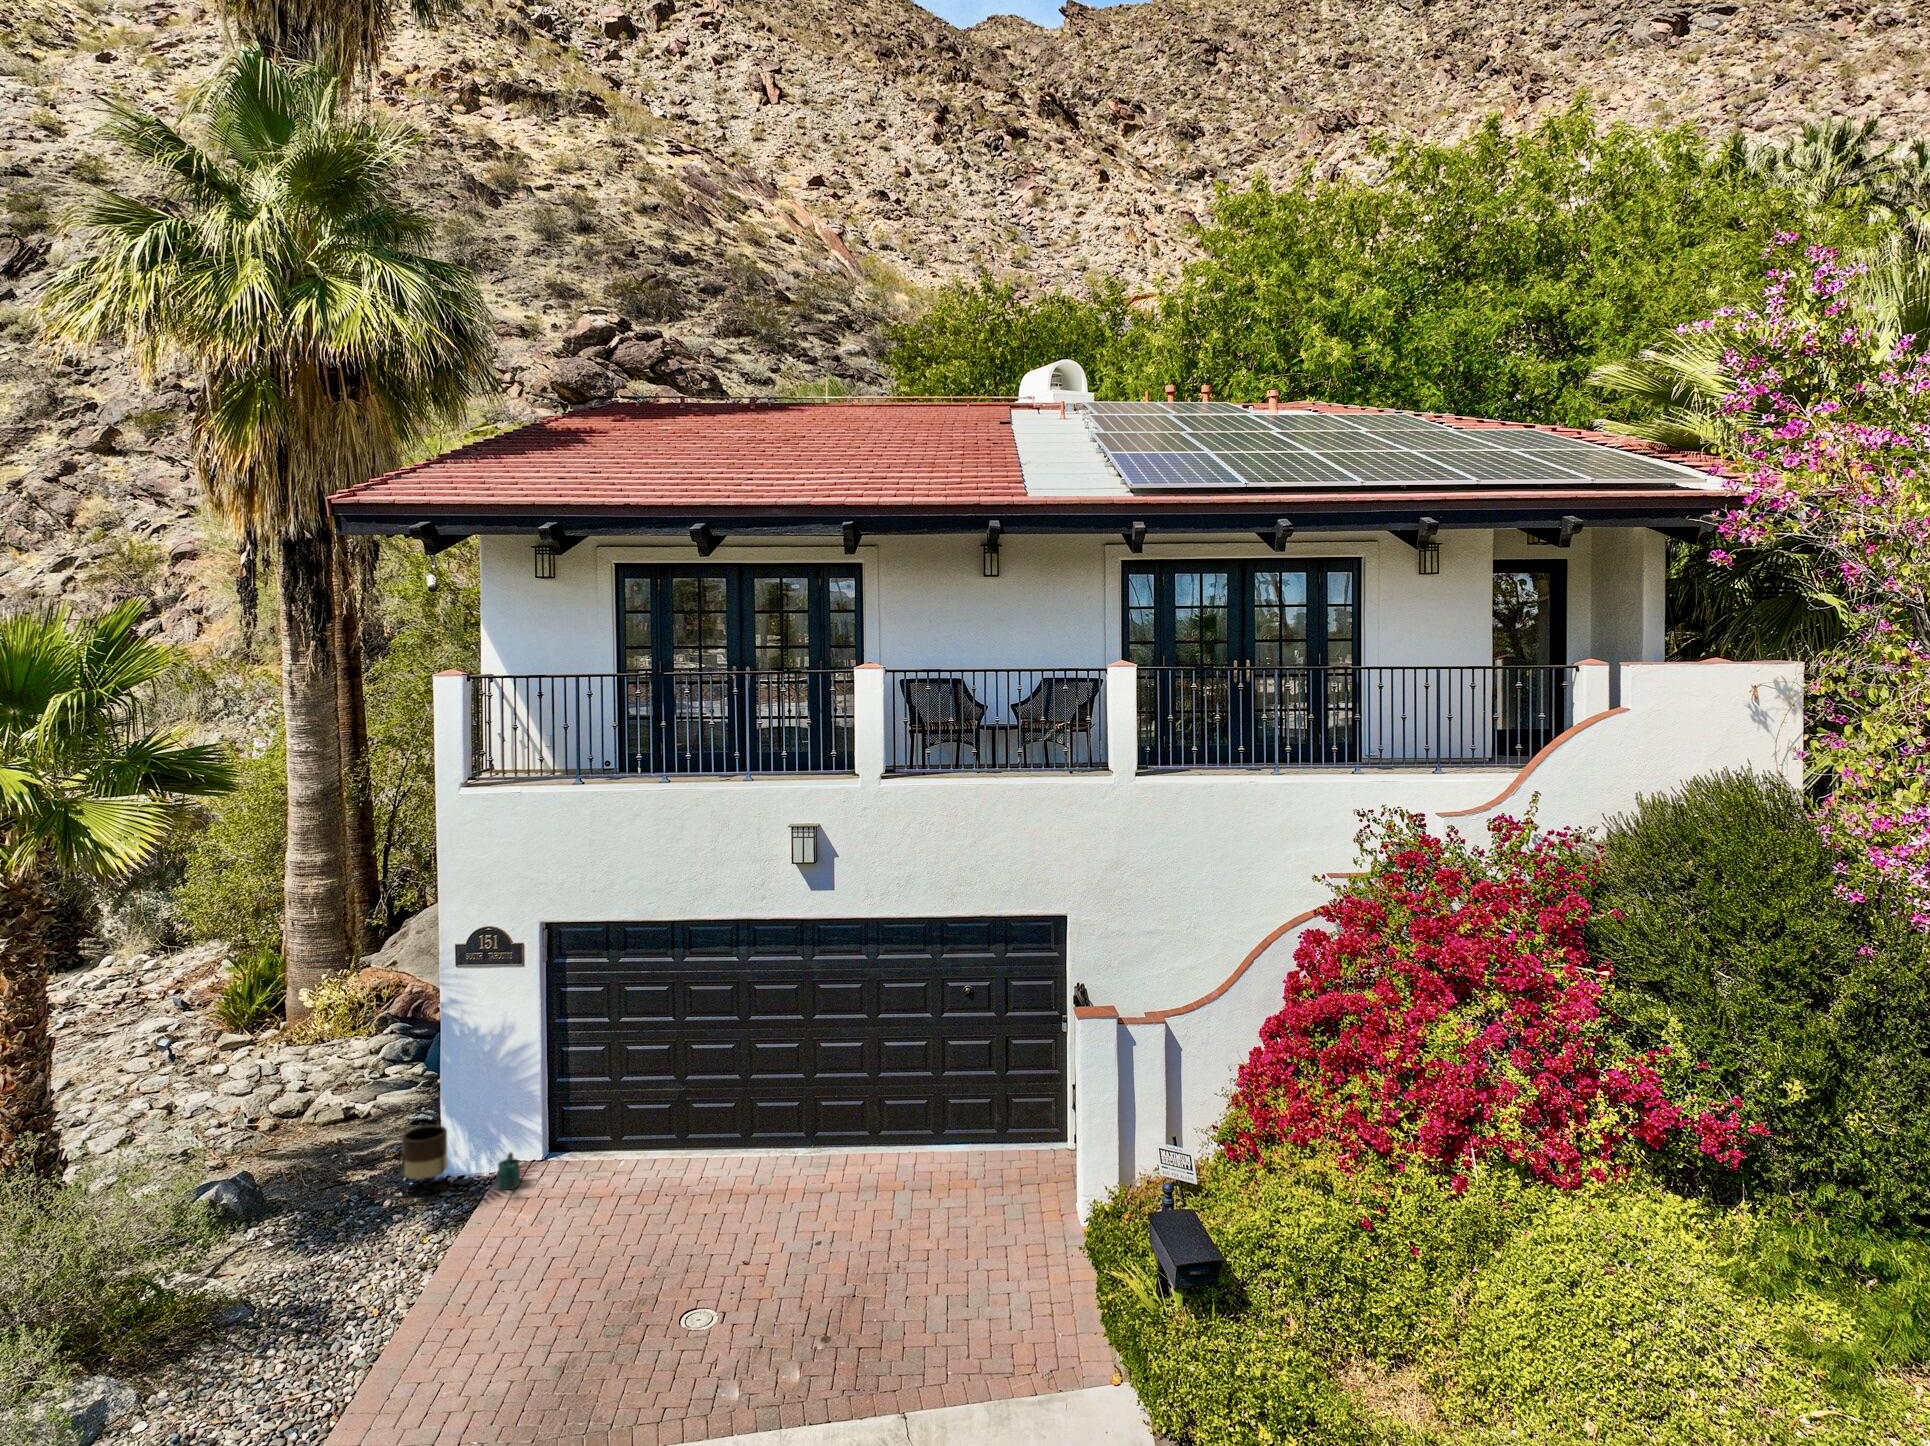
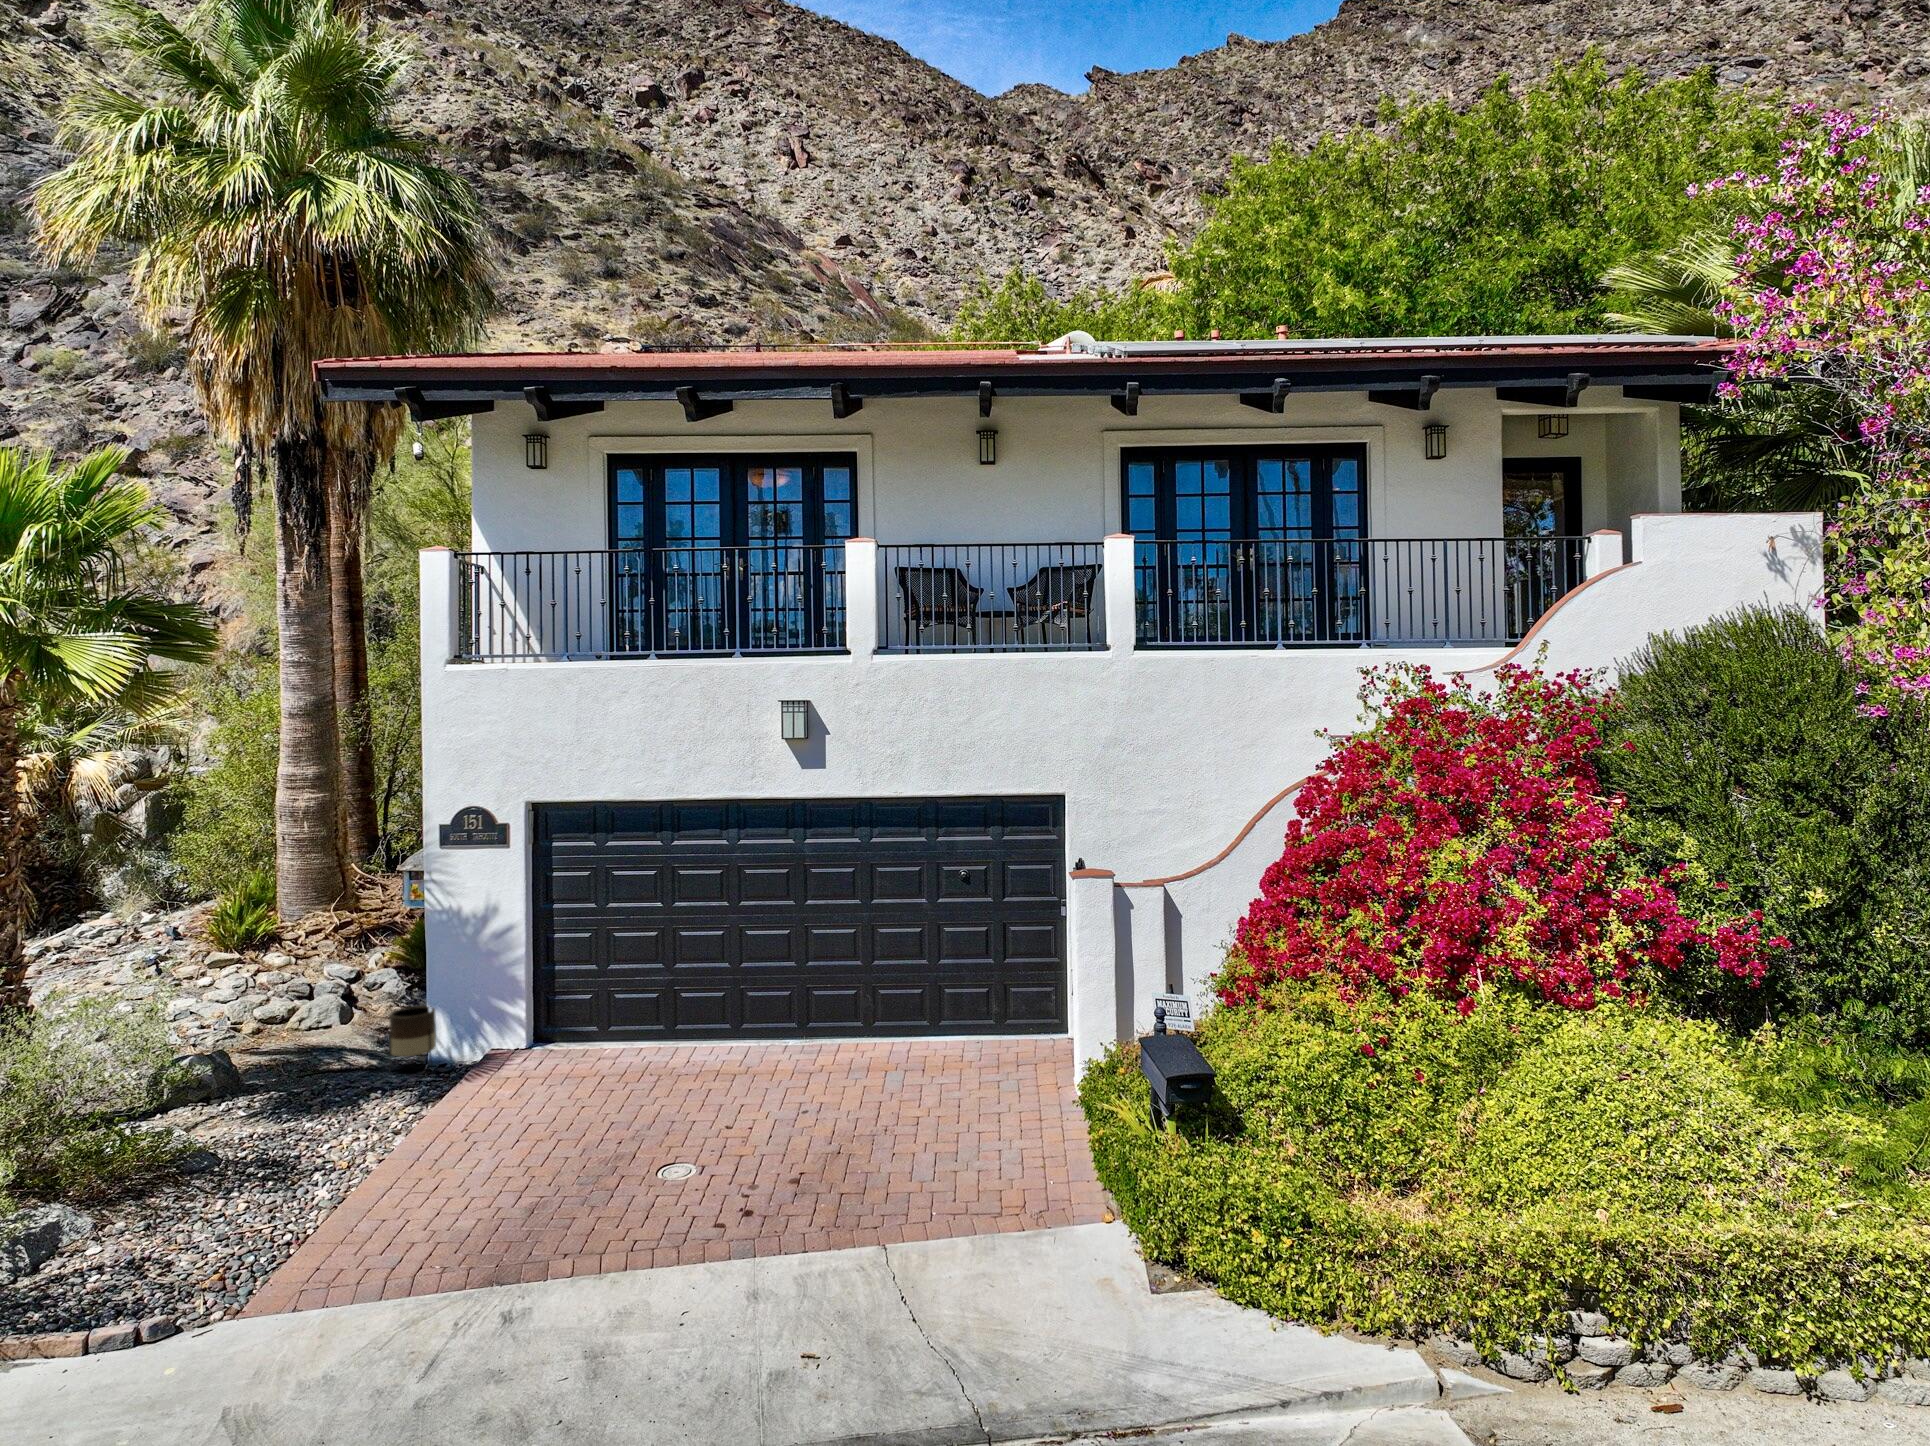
watering can: present [498,1153,520,1190] -> none [484,1033,509,1069]

